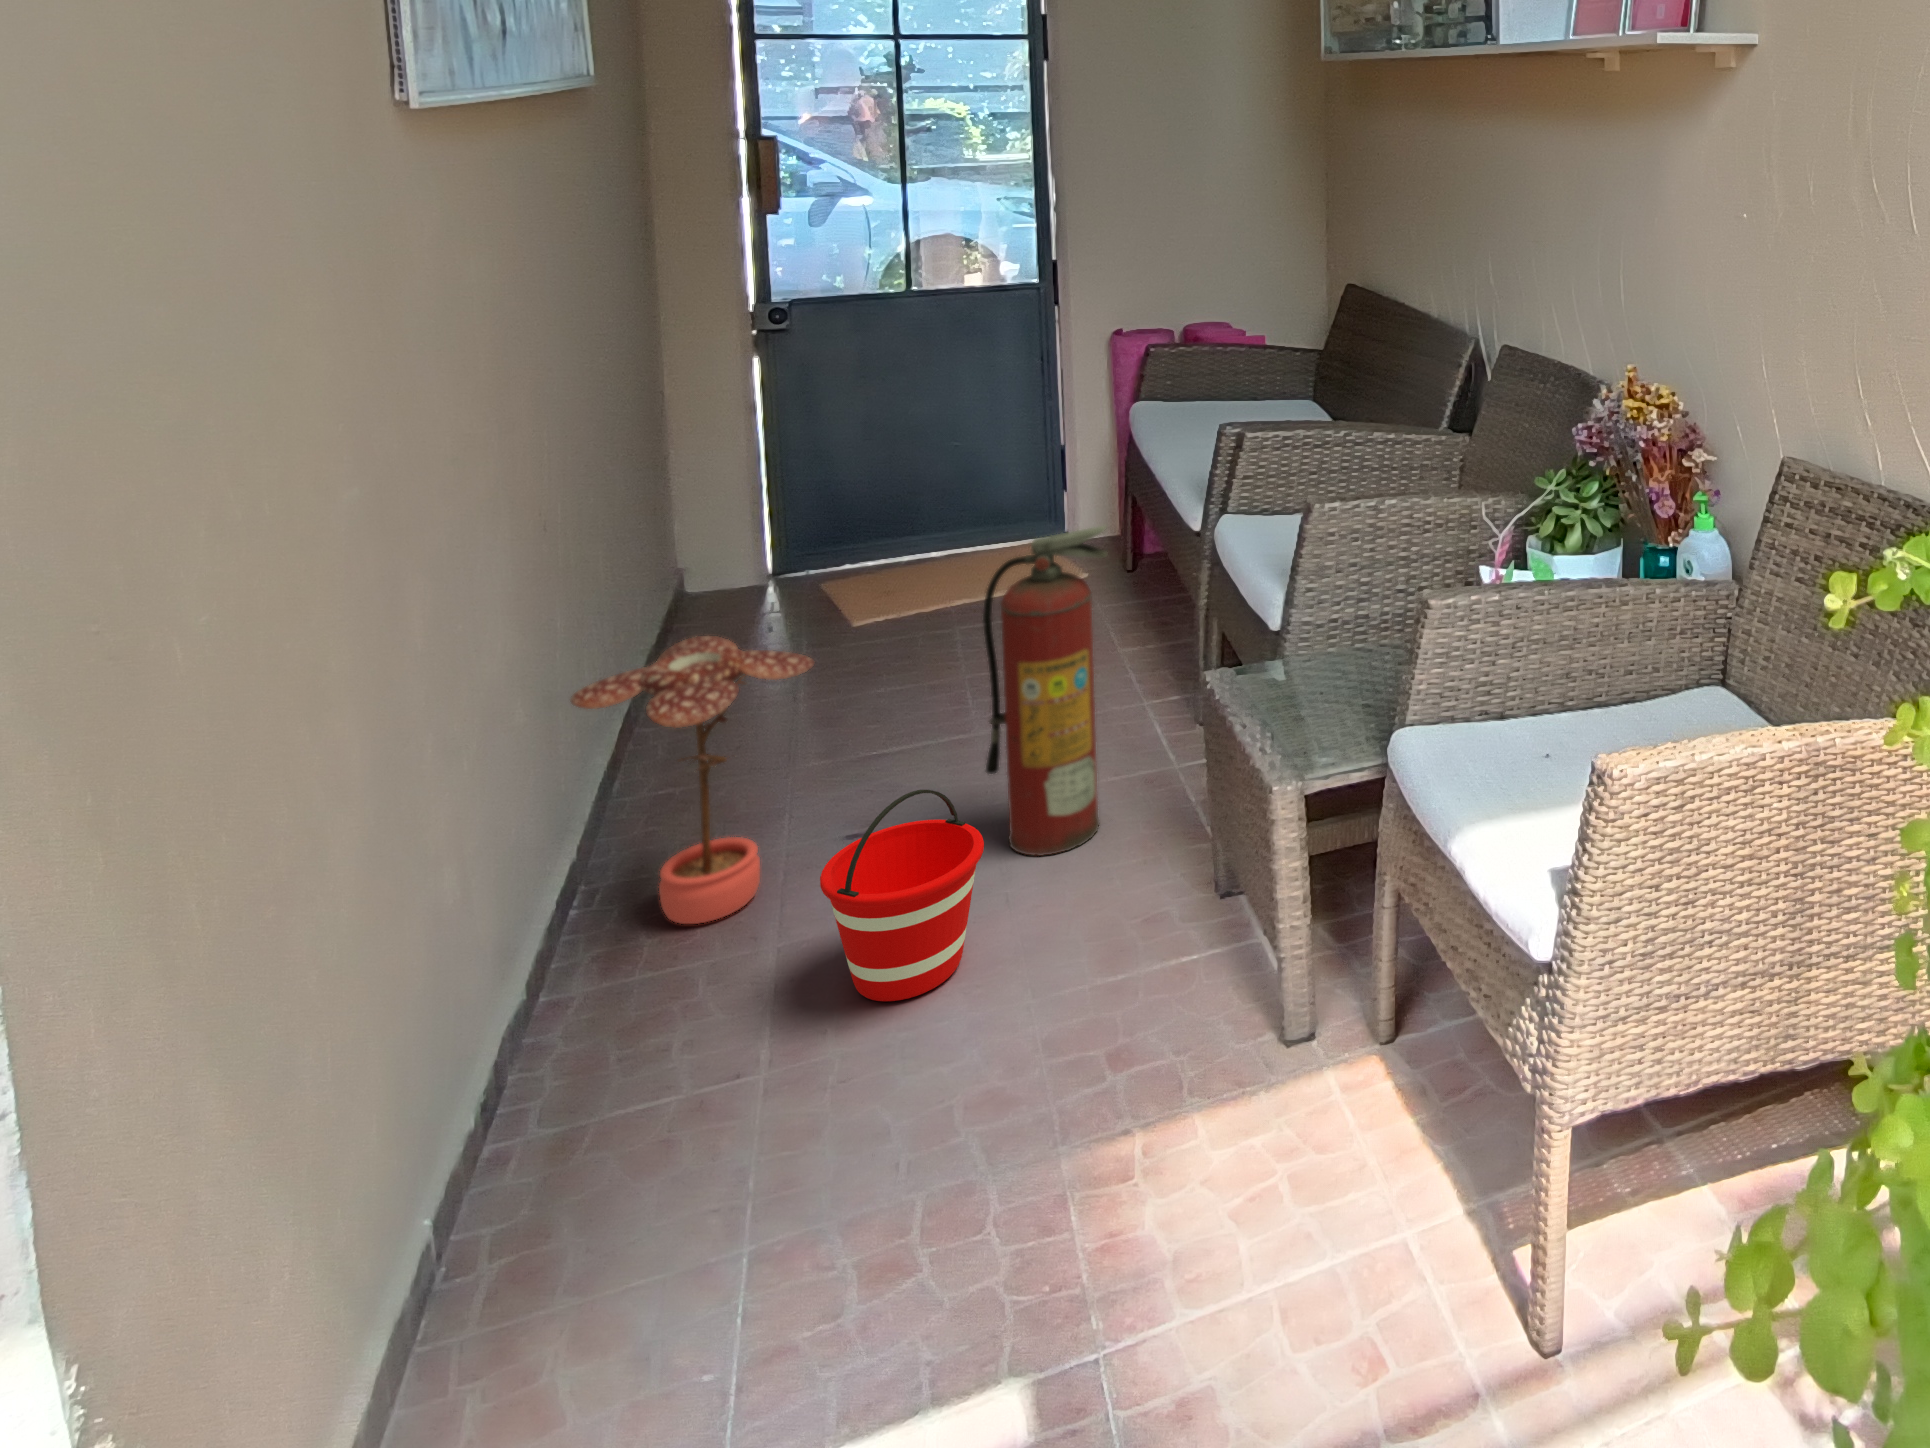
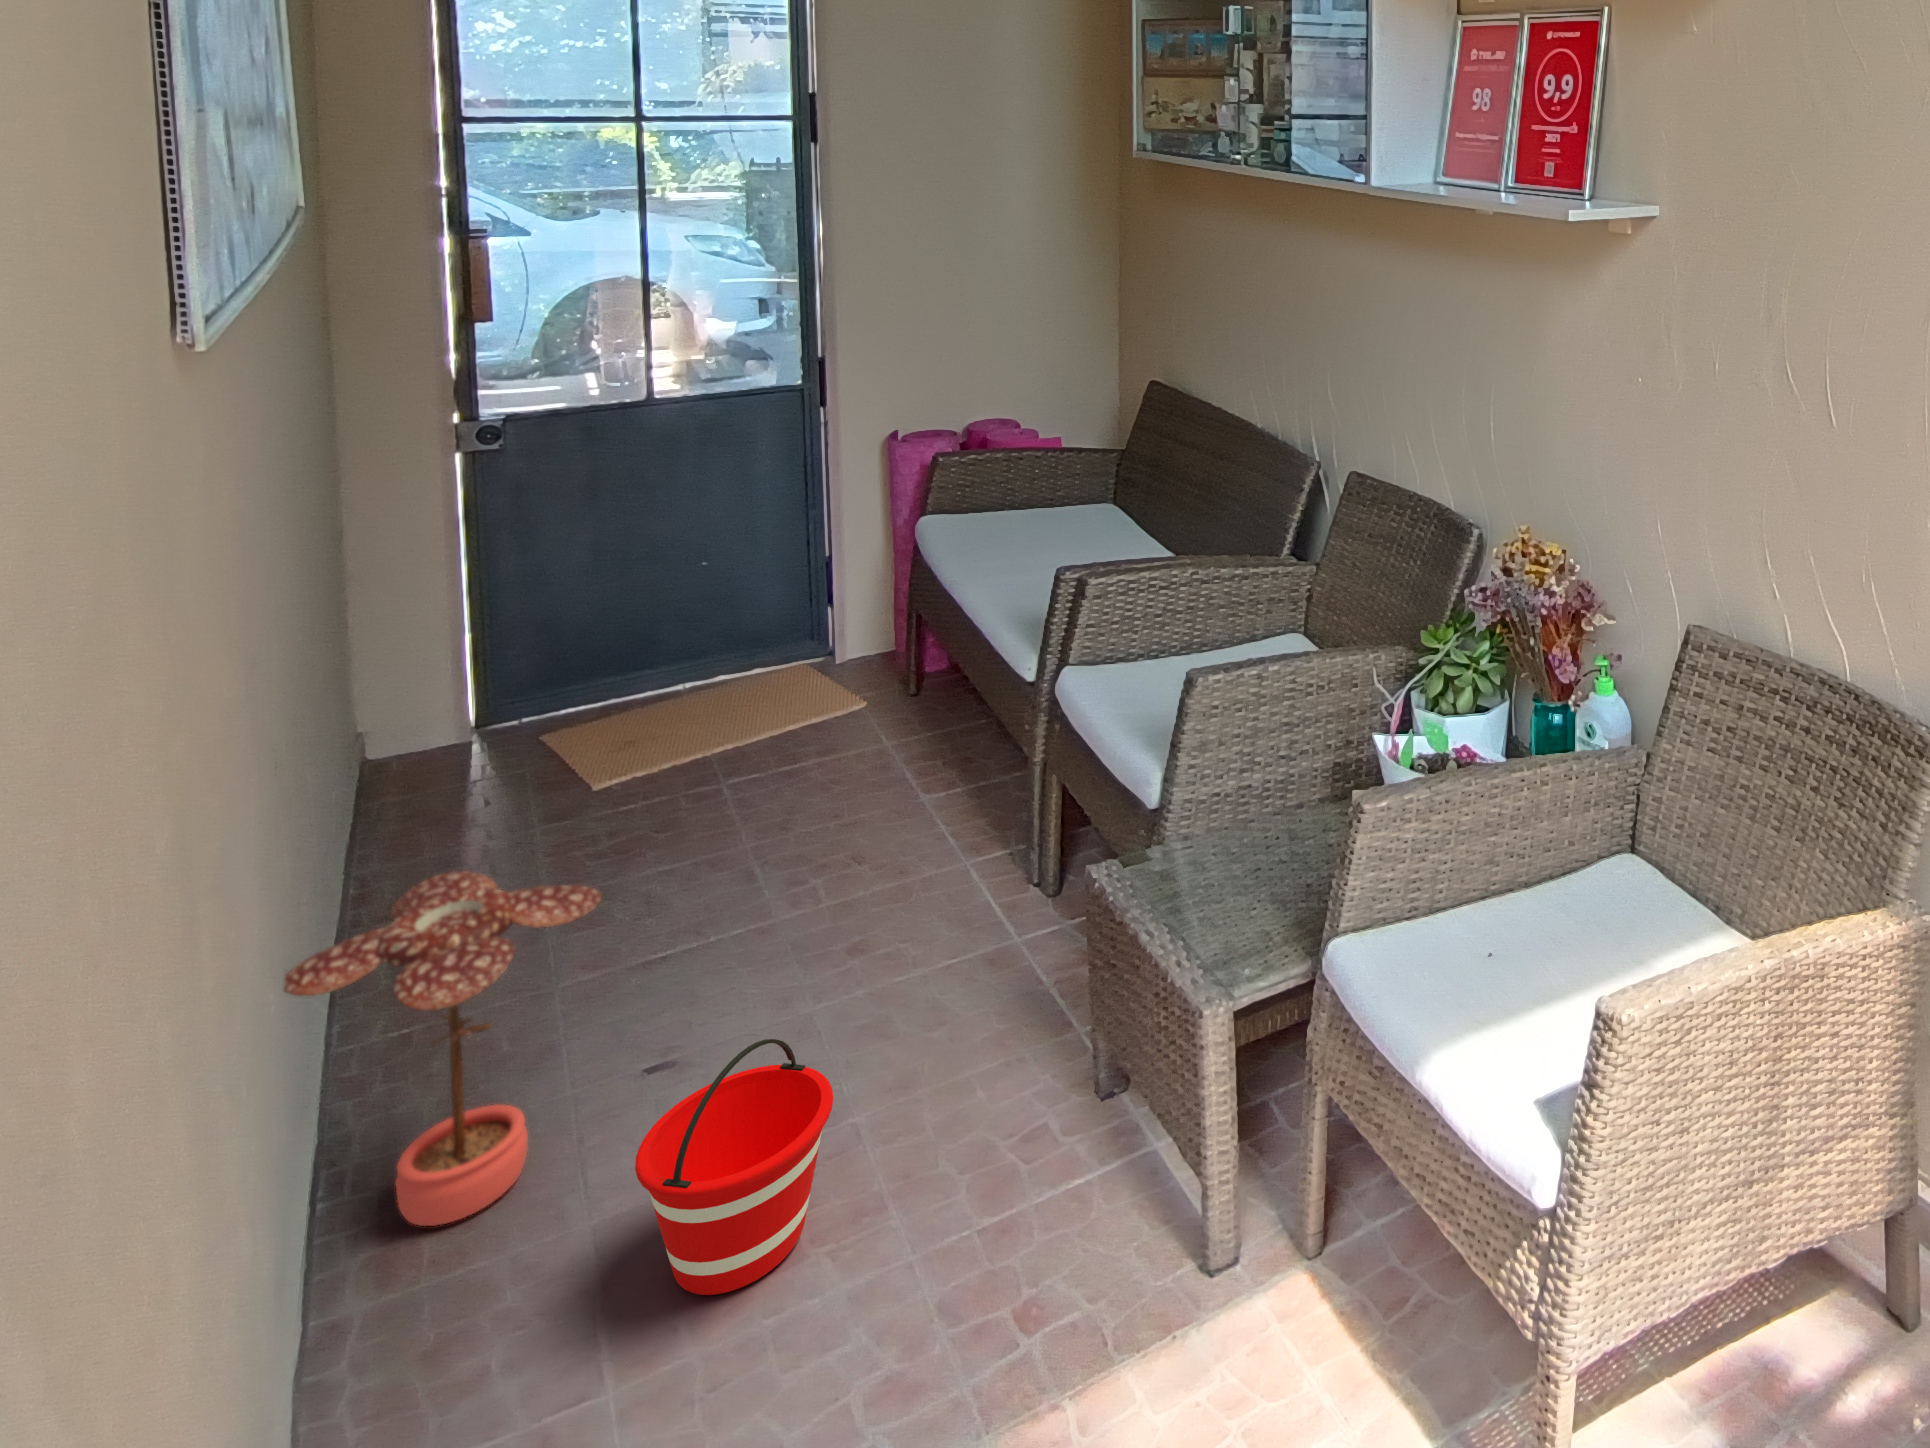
fire extinguisher: present [983,526,1107,856] -> none [806,702,954,1072]

